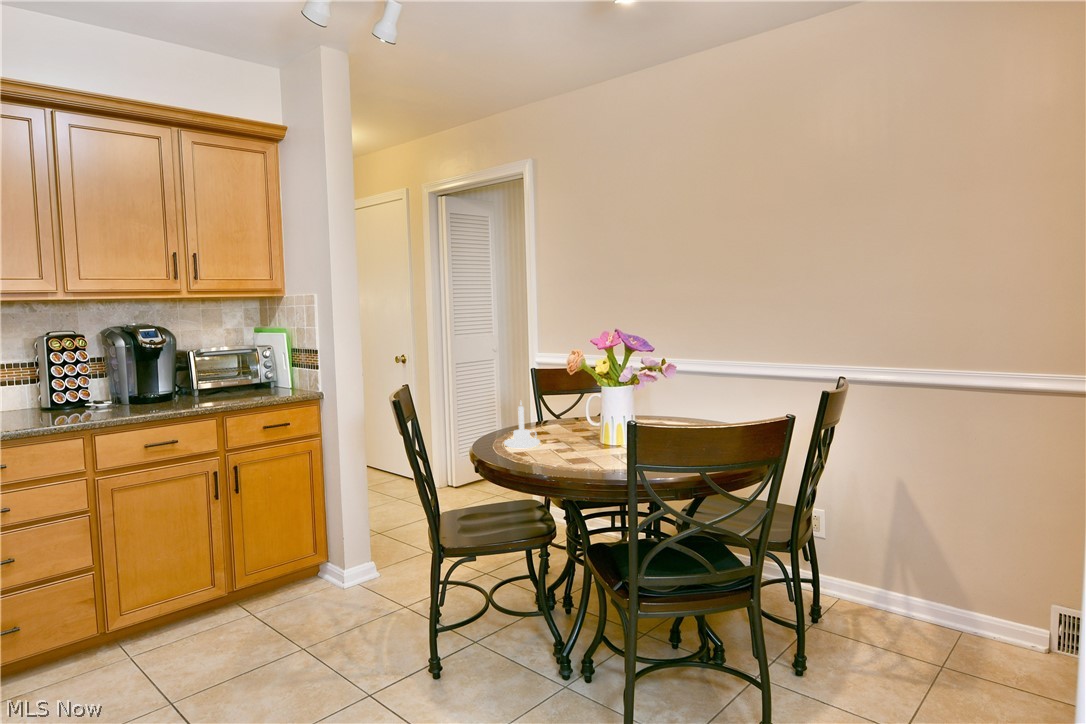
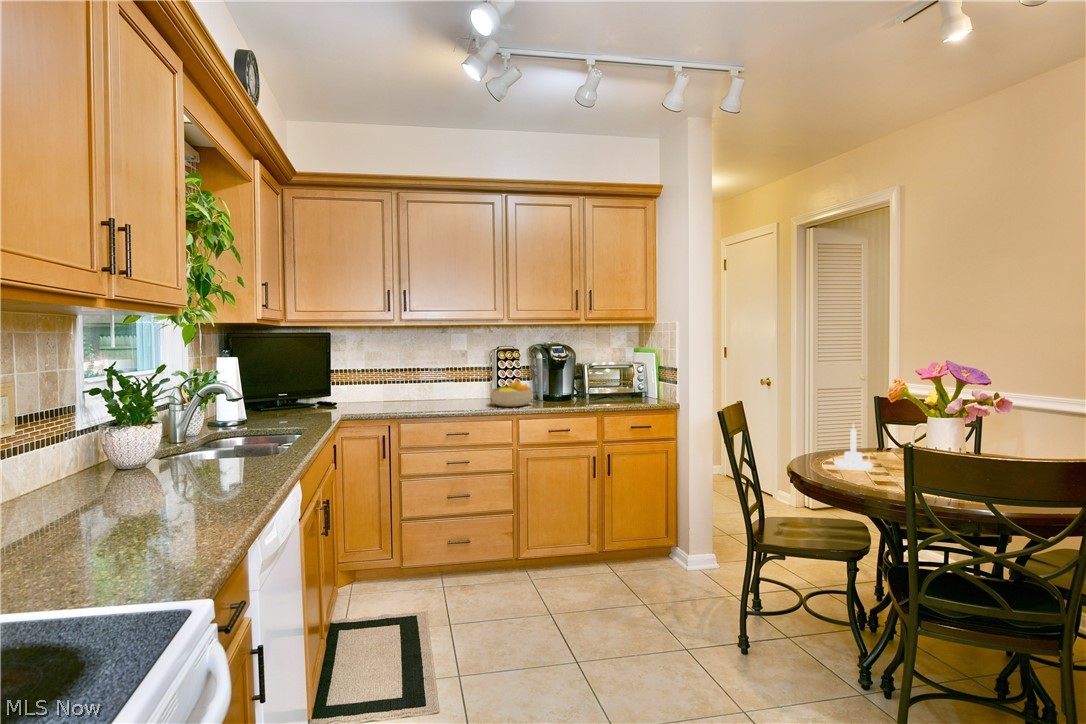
fruit bowl: none [38,380,113,419] -> present [490,381,533,407]

